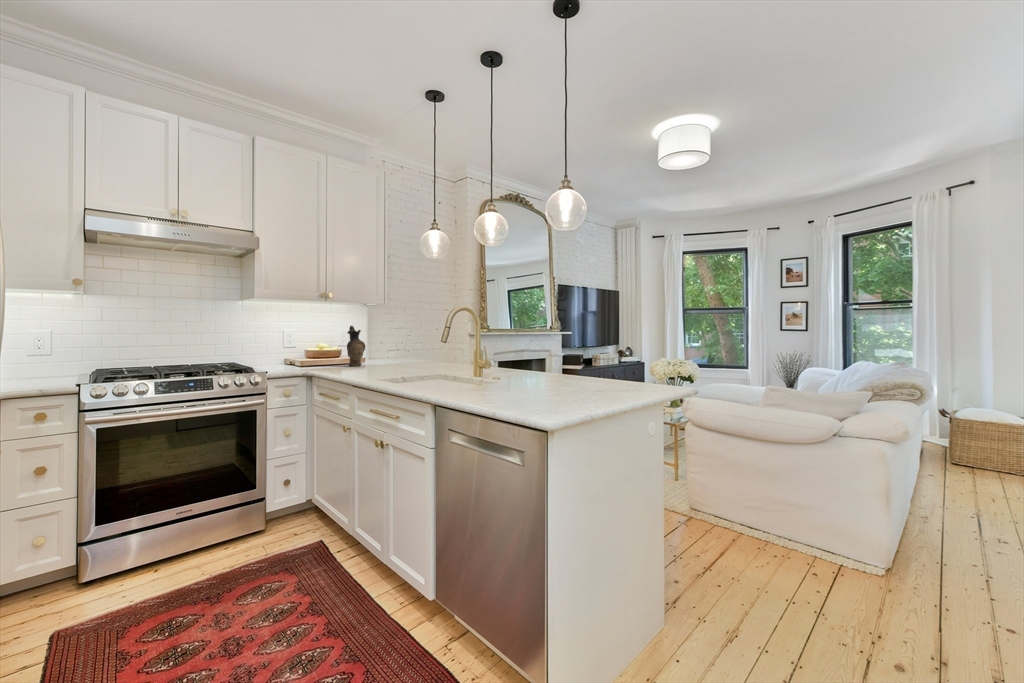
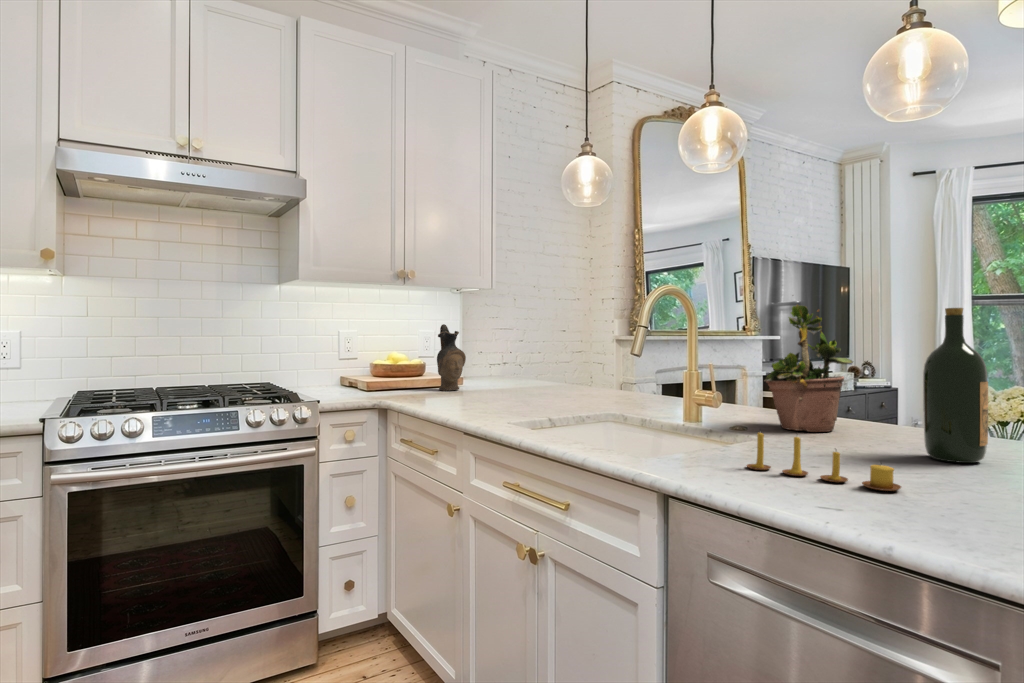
potted plant: none [507,312,551,380] -> present [764,305,853,432]
wine bottle: none [558,320,581,388] -> present [923,308,988,463]
candle: none [473,375,524,397] -> present [747,430,901,491]

